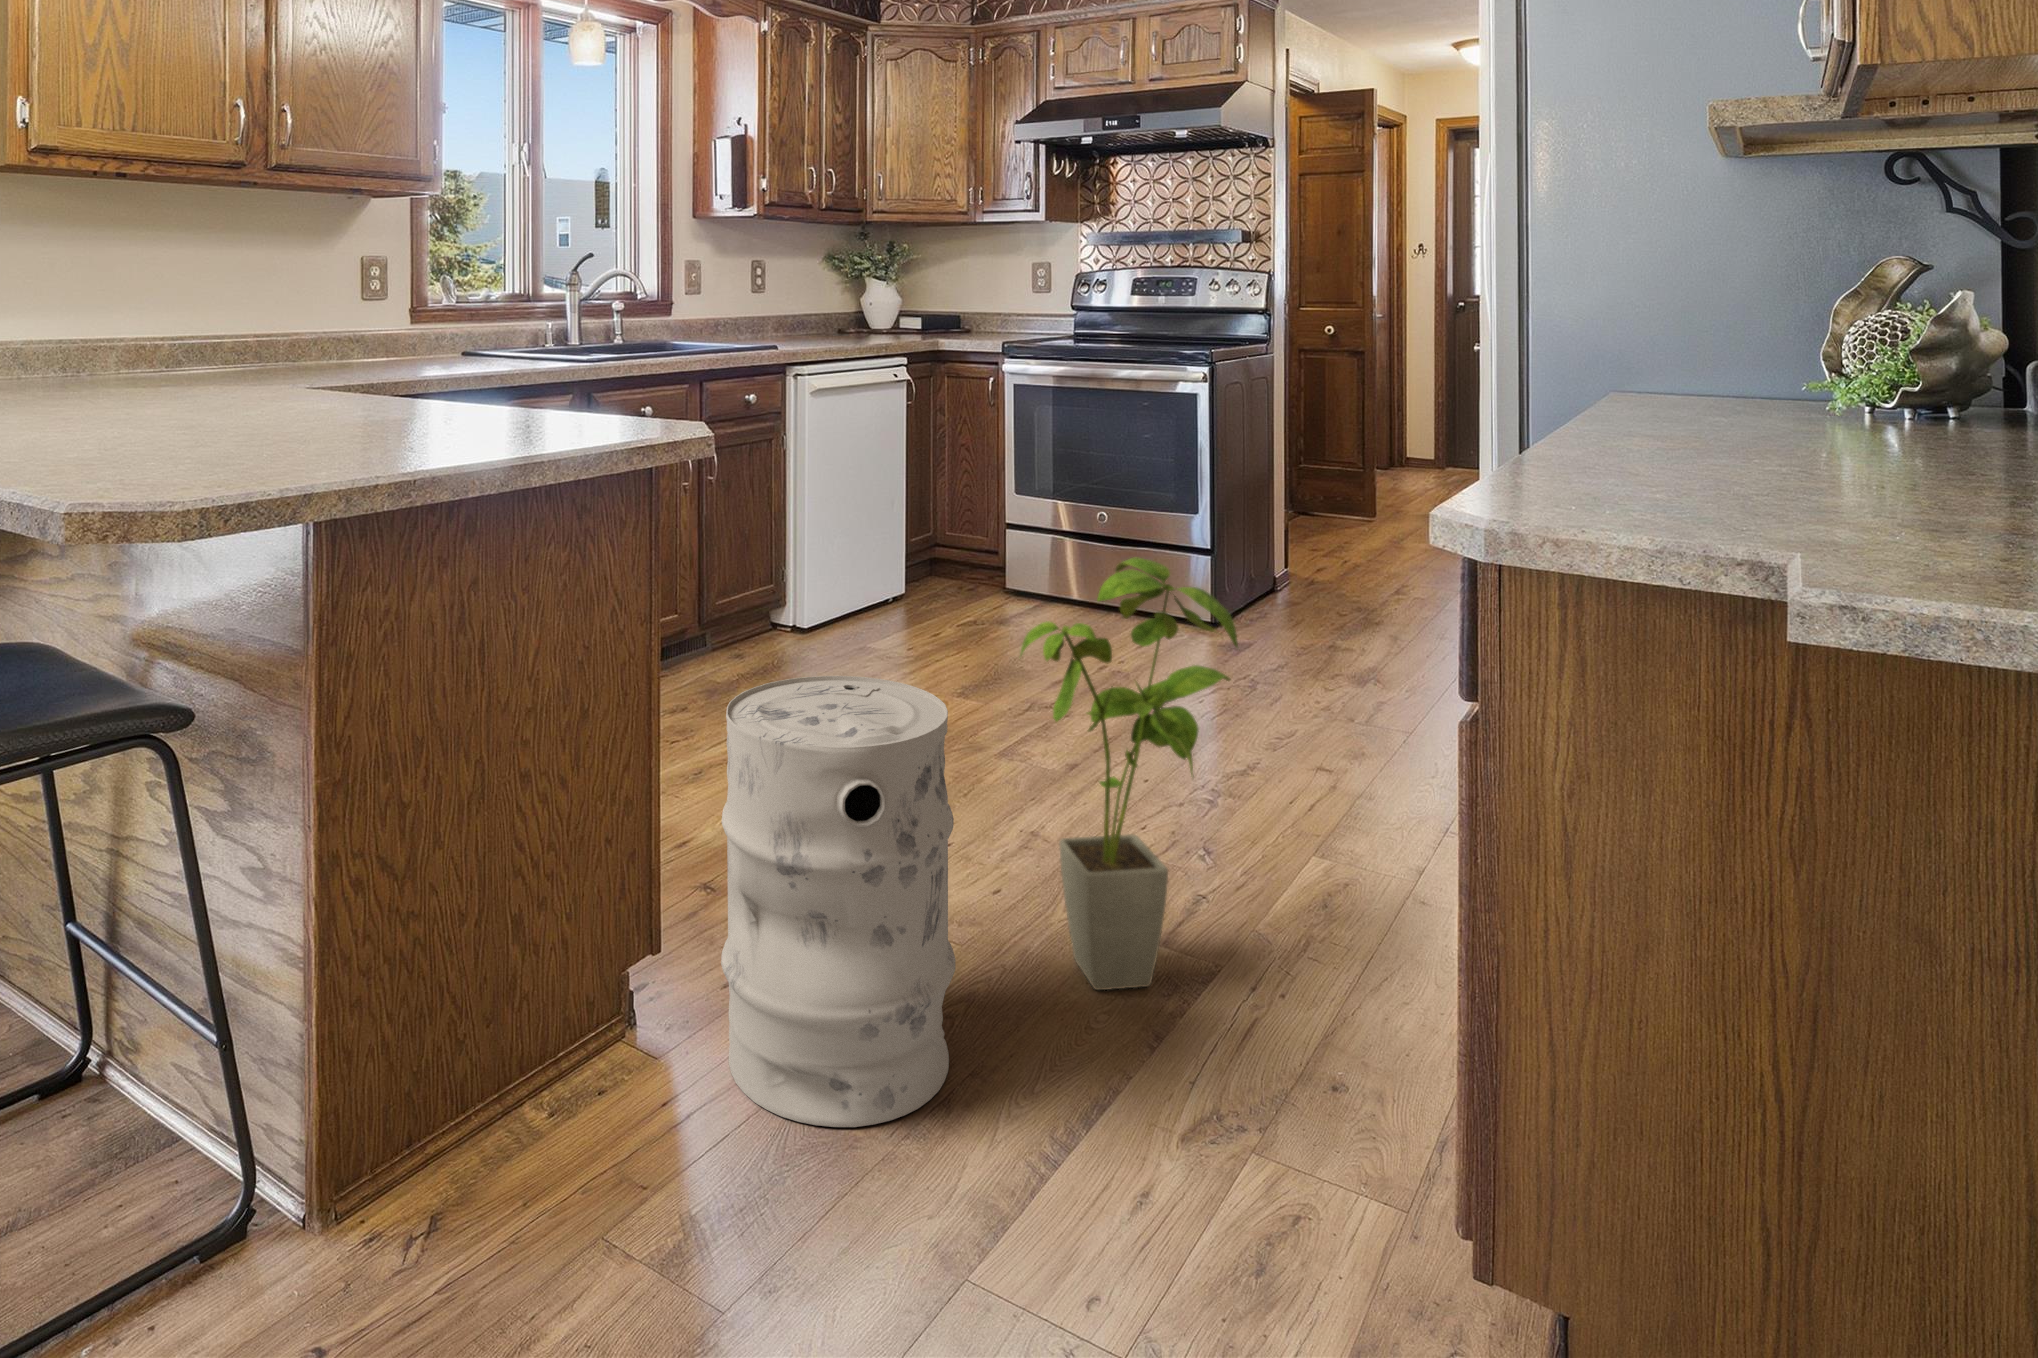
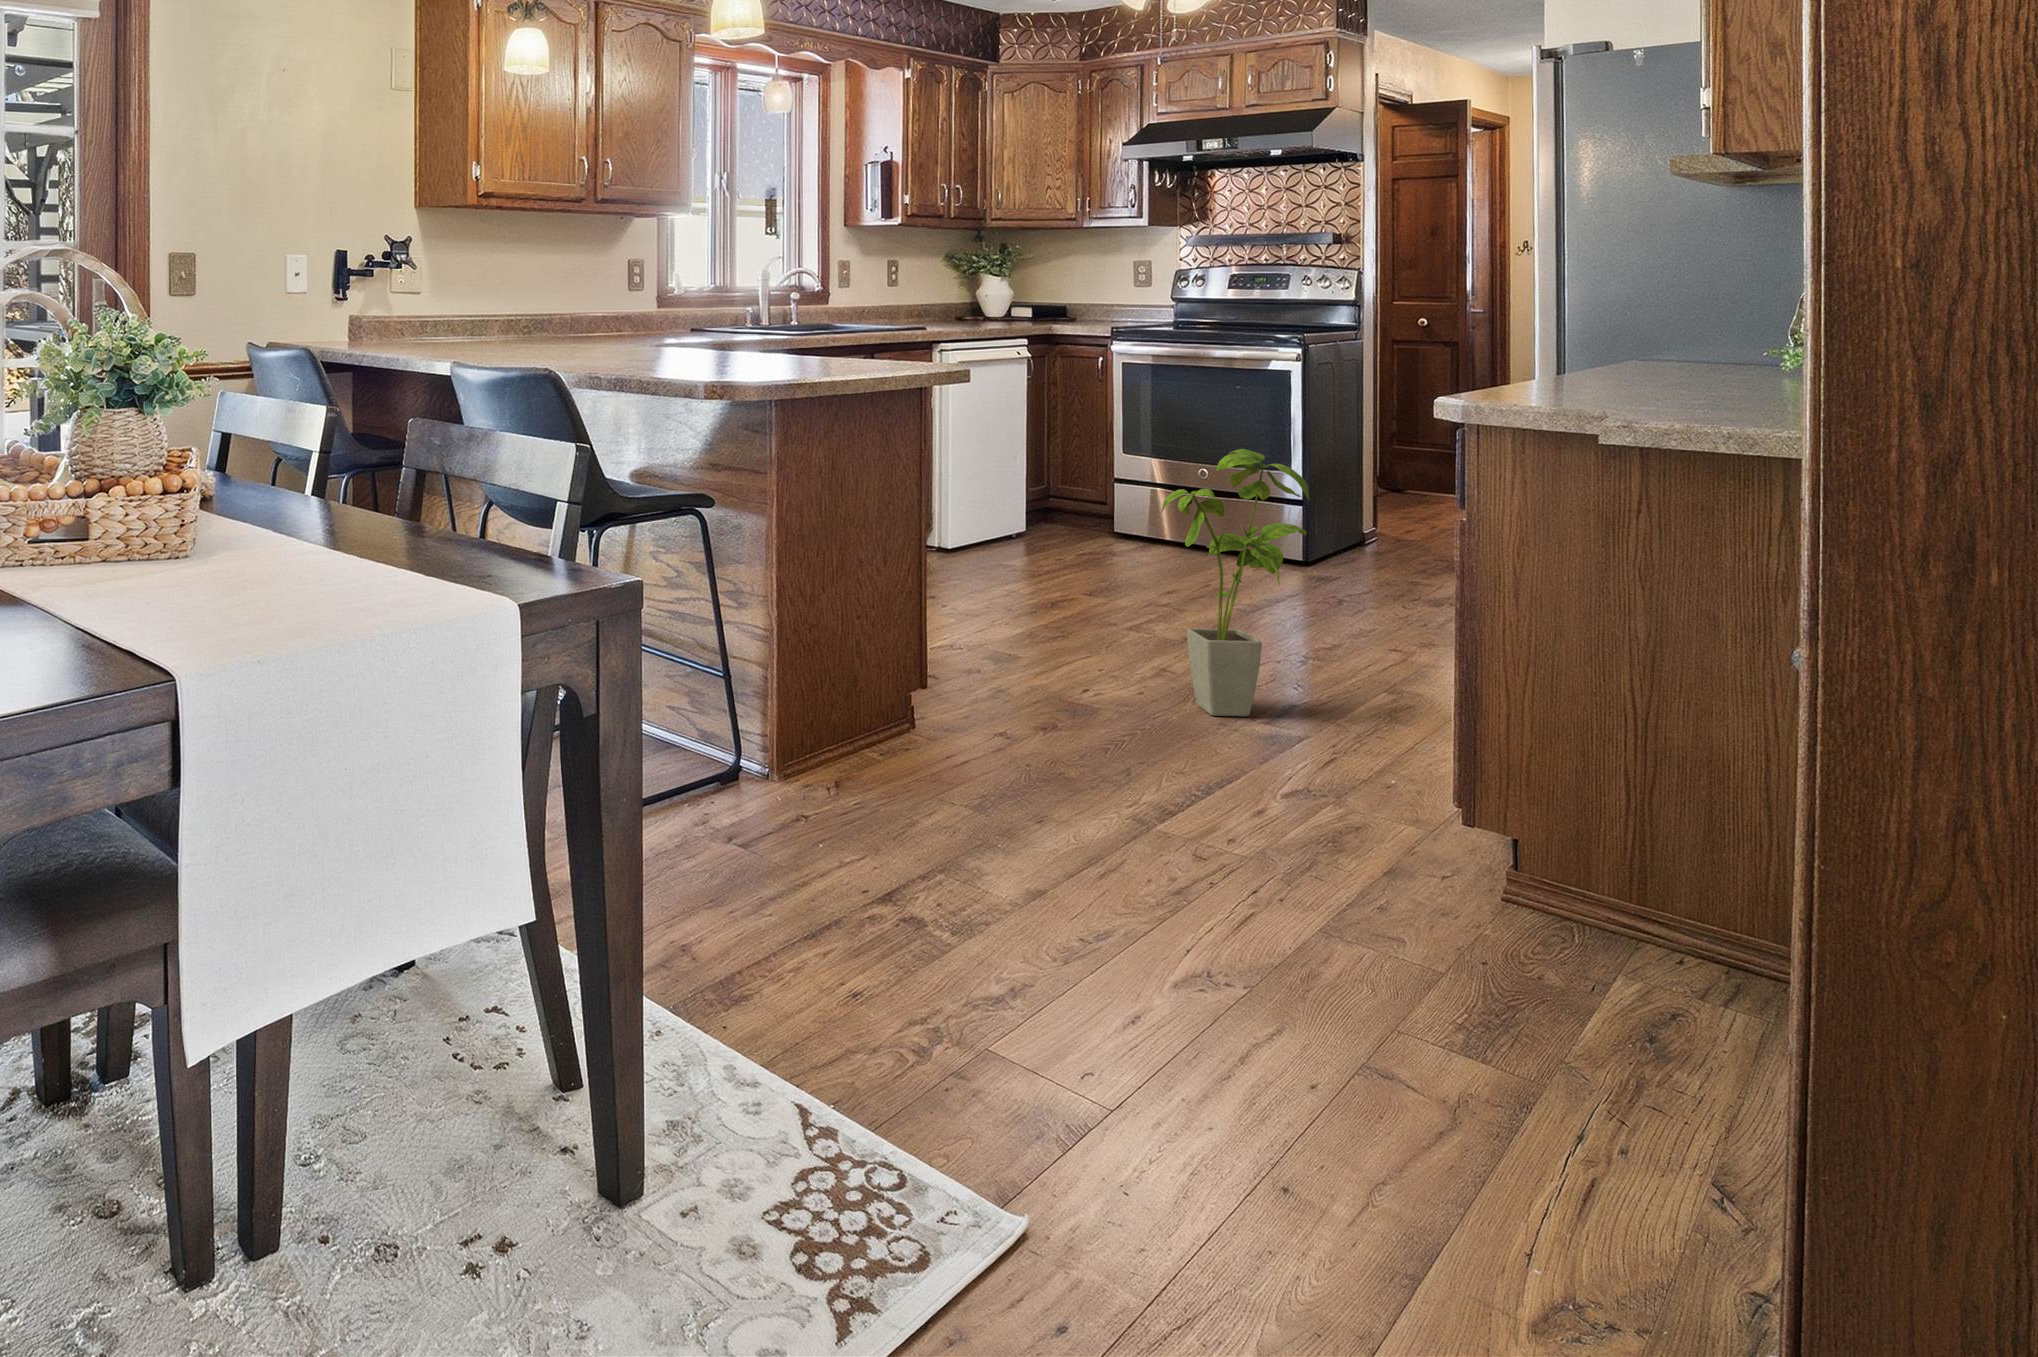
trash can: present [721,676,955,1127] -> none [982,514,1127,747]

